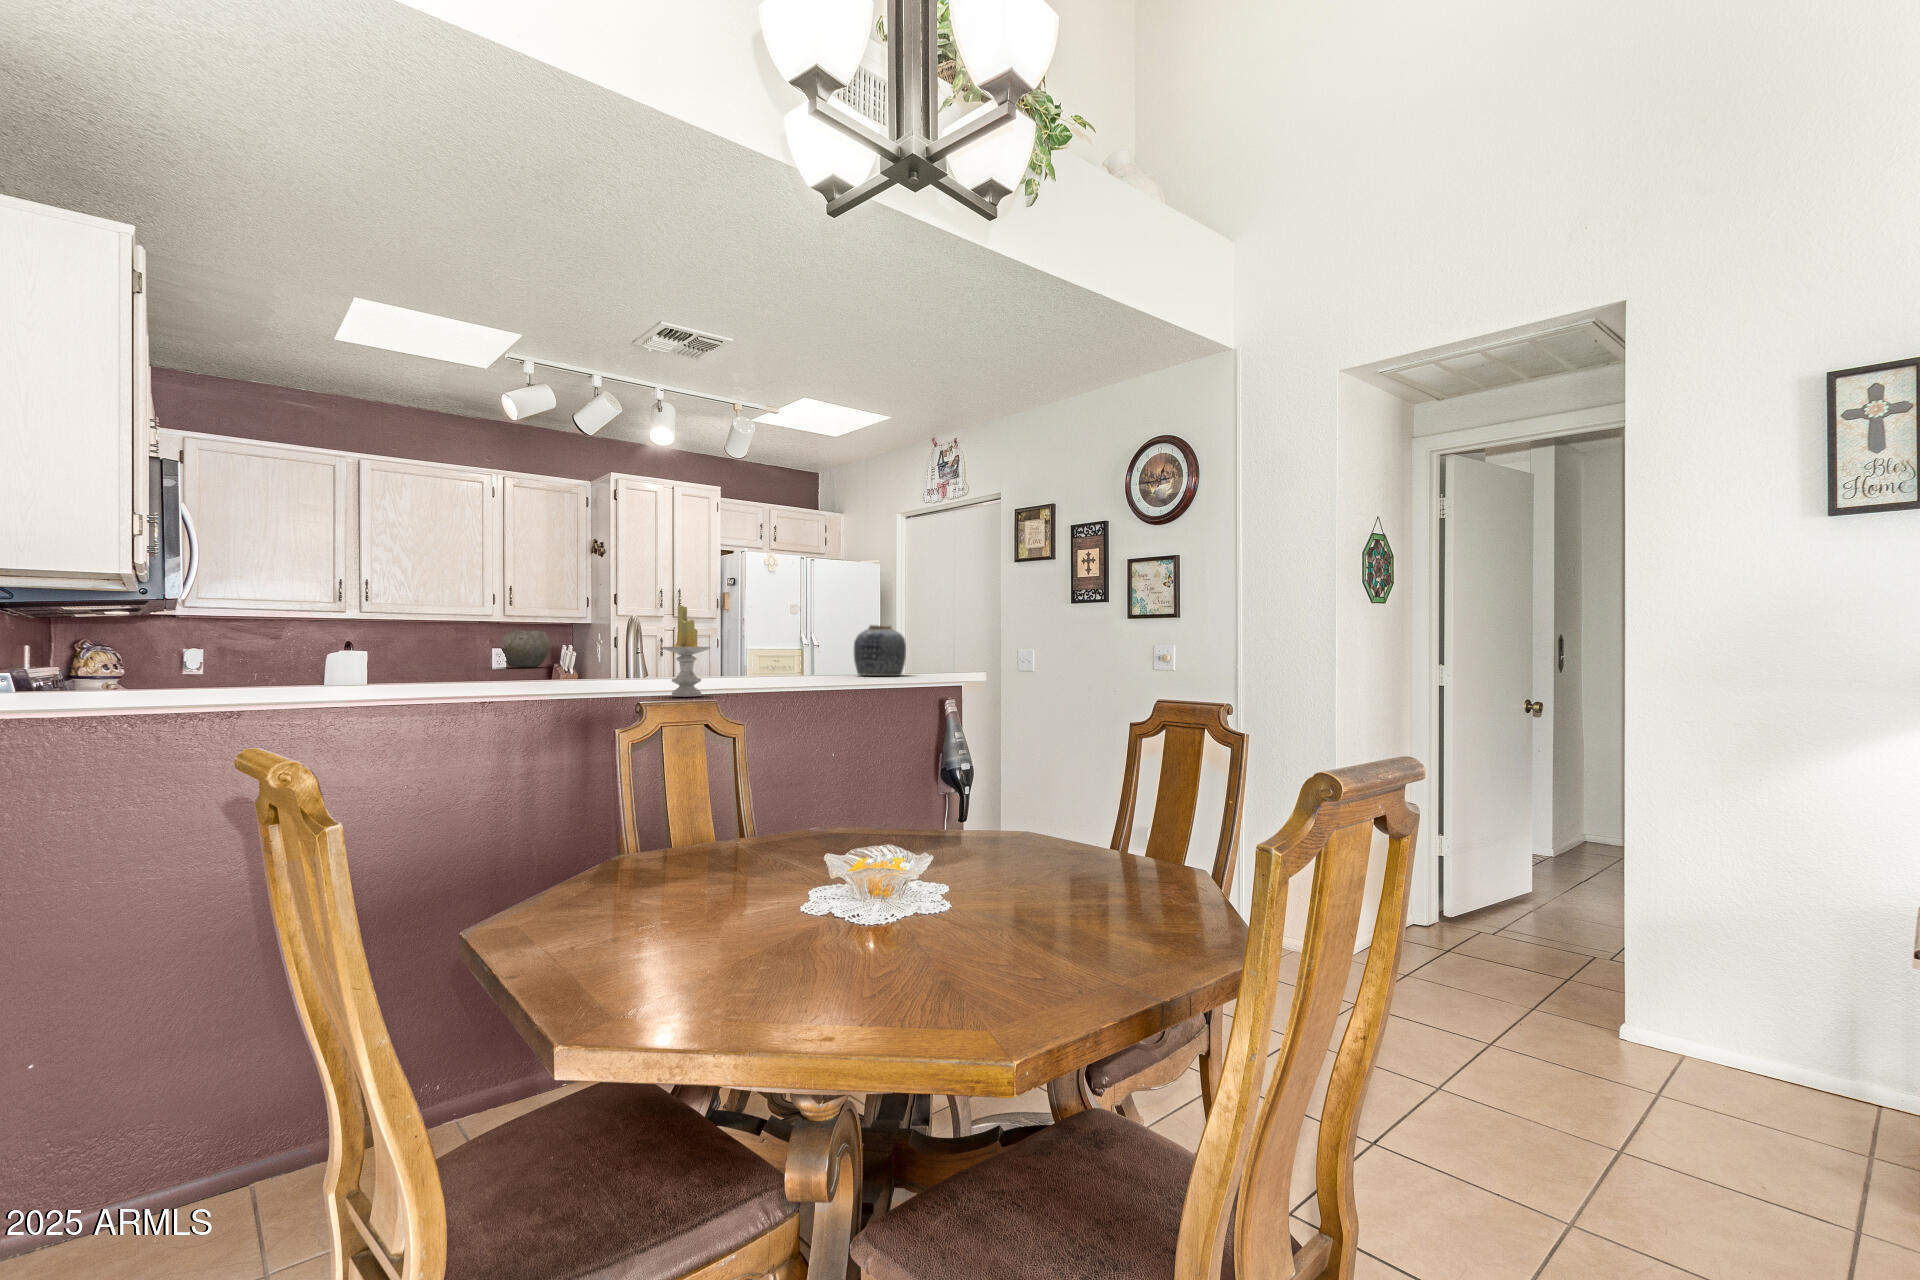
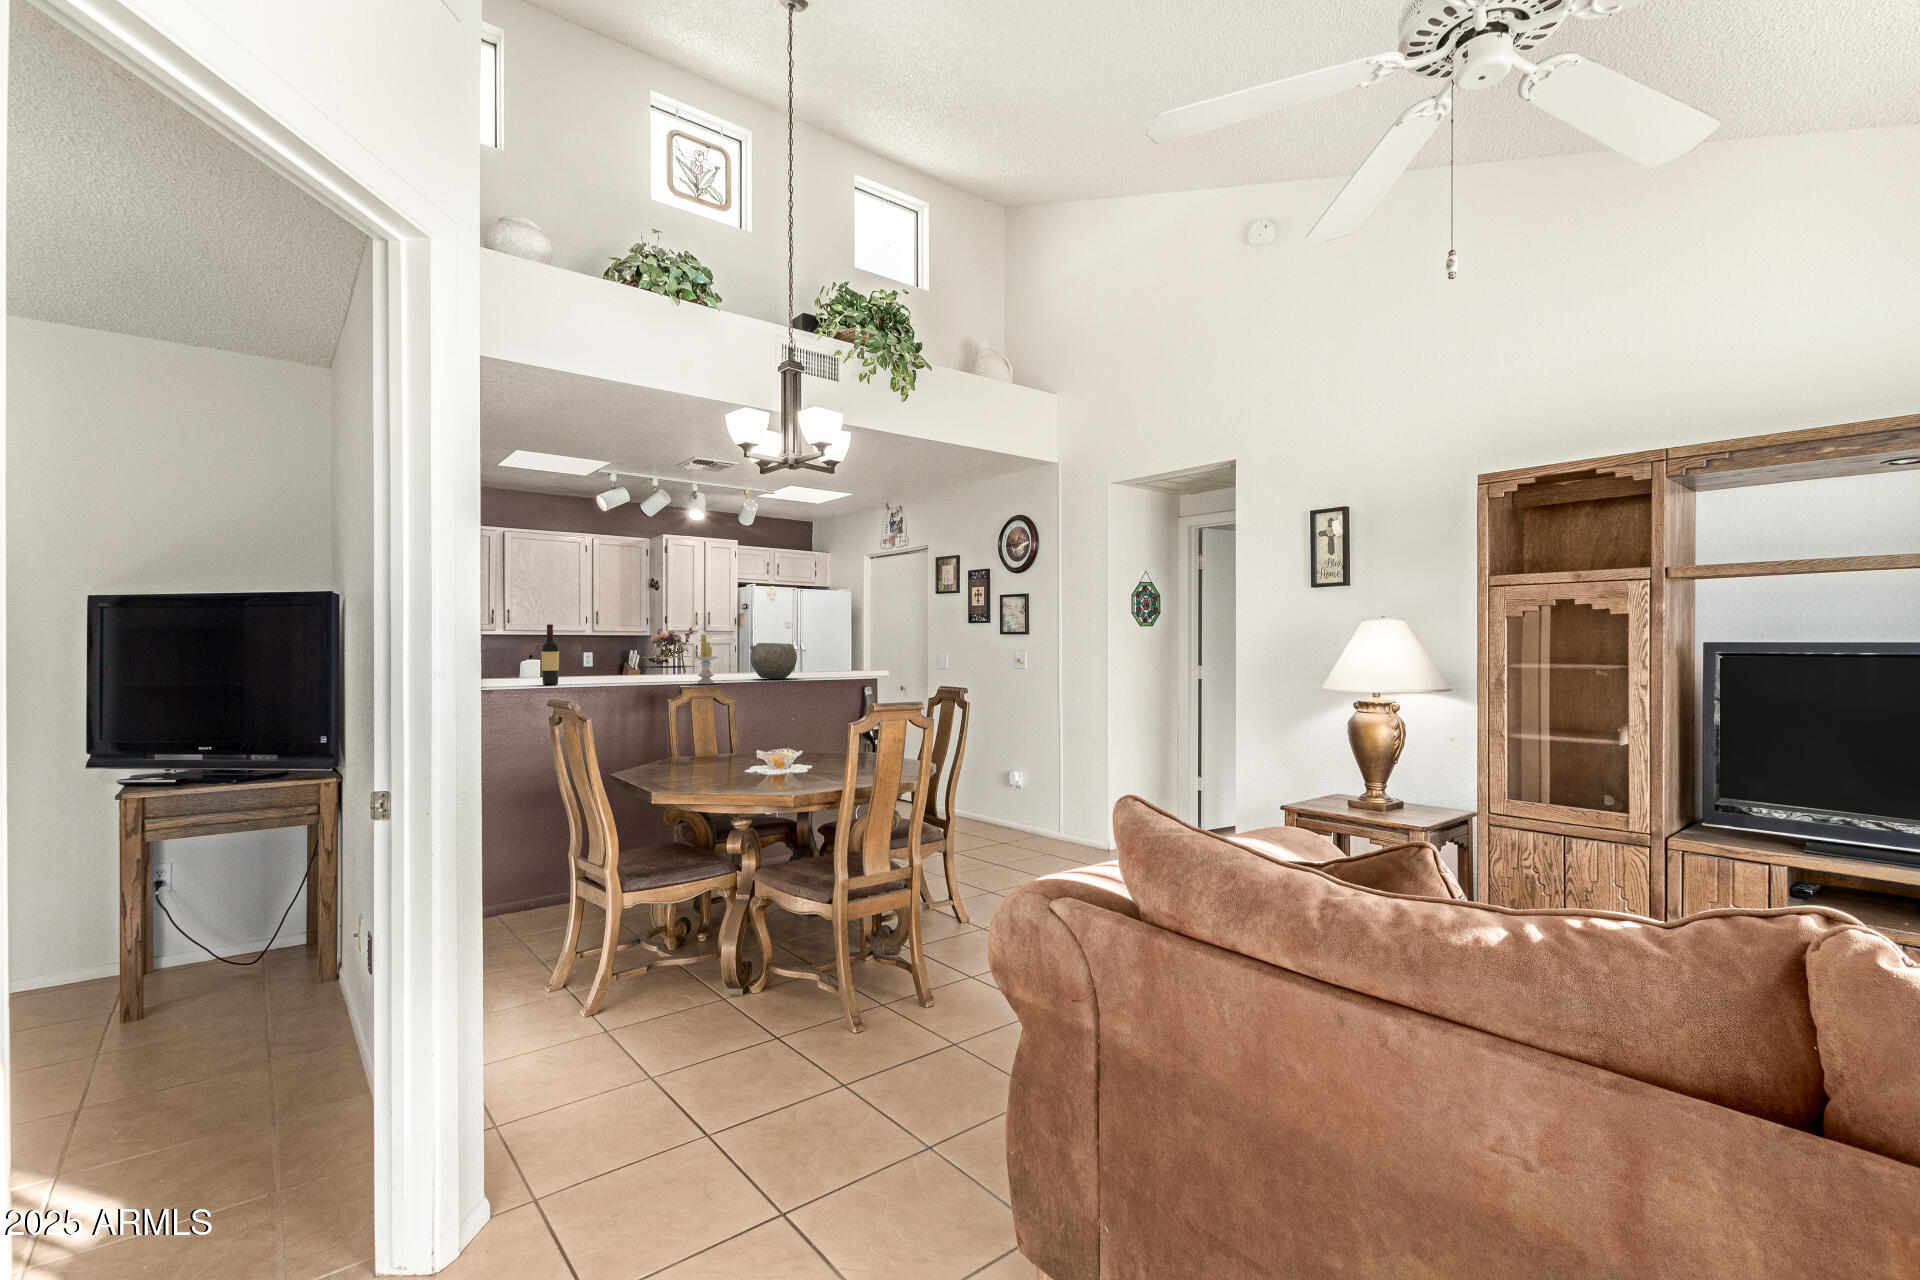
wine bottle: none [373,585,408,699] -> present [541,624,559,685]
flower arrangement: none [577,610,658,668] -> present [644,628,693,666]
vase: present [854,625,906,676] -> none [818,640,852,672]
bowl: present [501,630,550,667] -> present [750,643,797,679]

